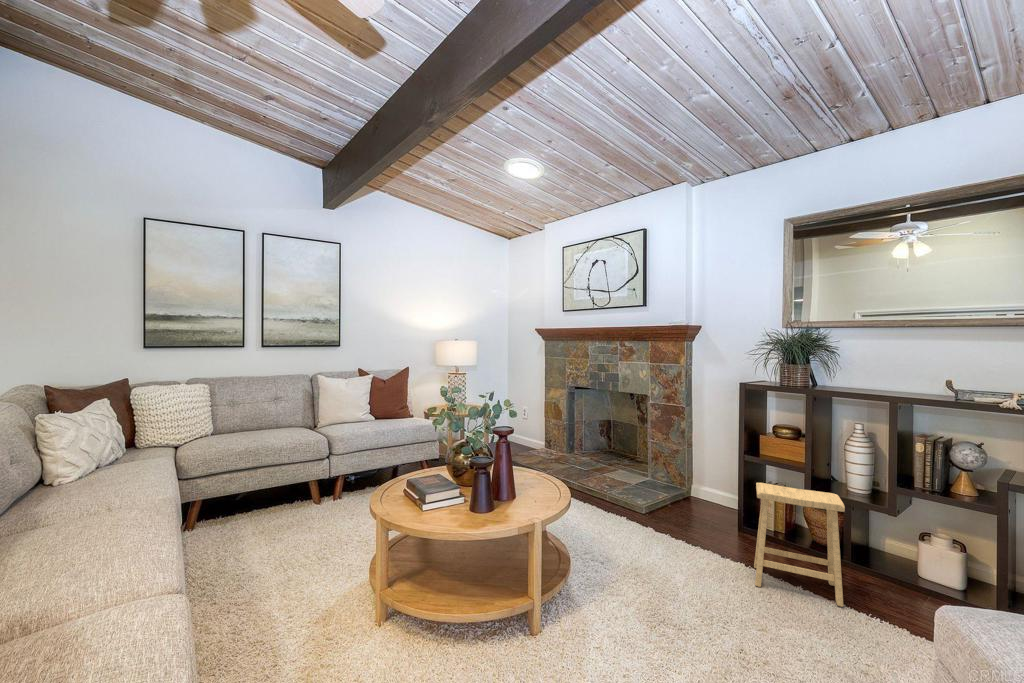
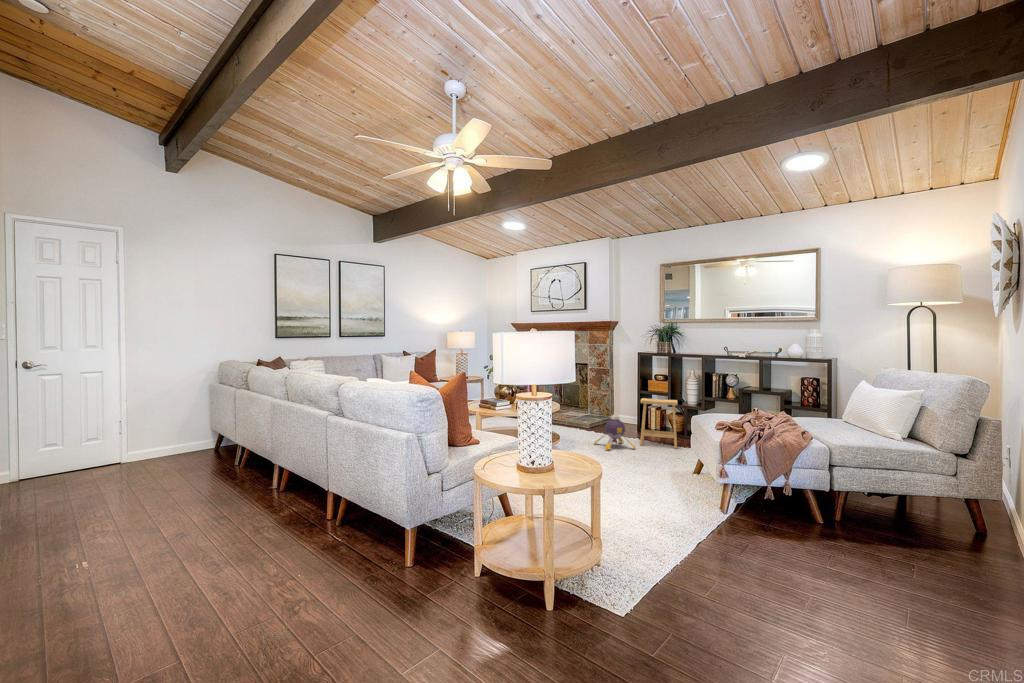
plush toy: none [656,521,751,607] -> present [595,415,636,450]

